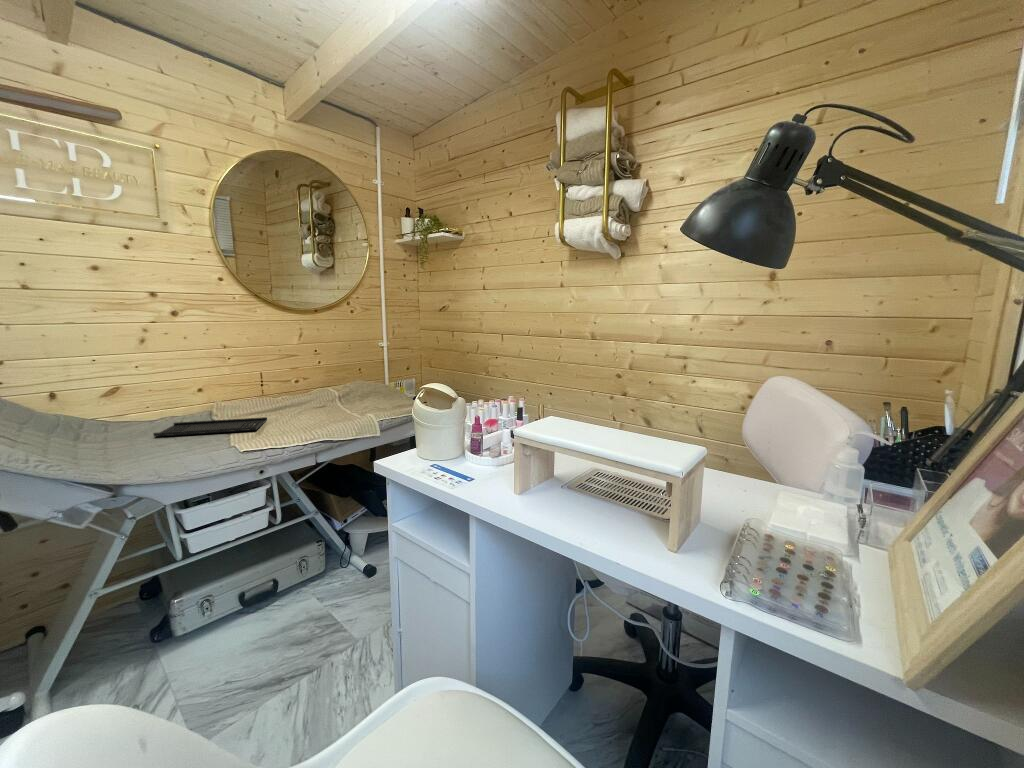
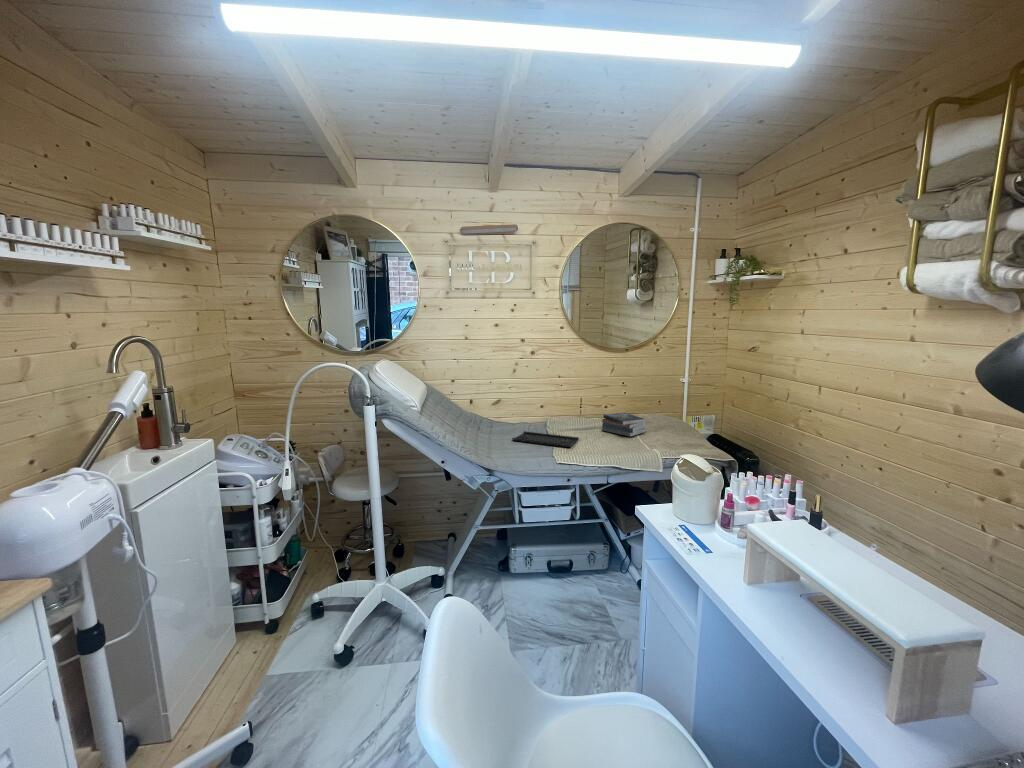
book: none [296,382,351,407] -> present [602,413,646,436]

